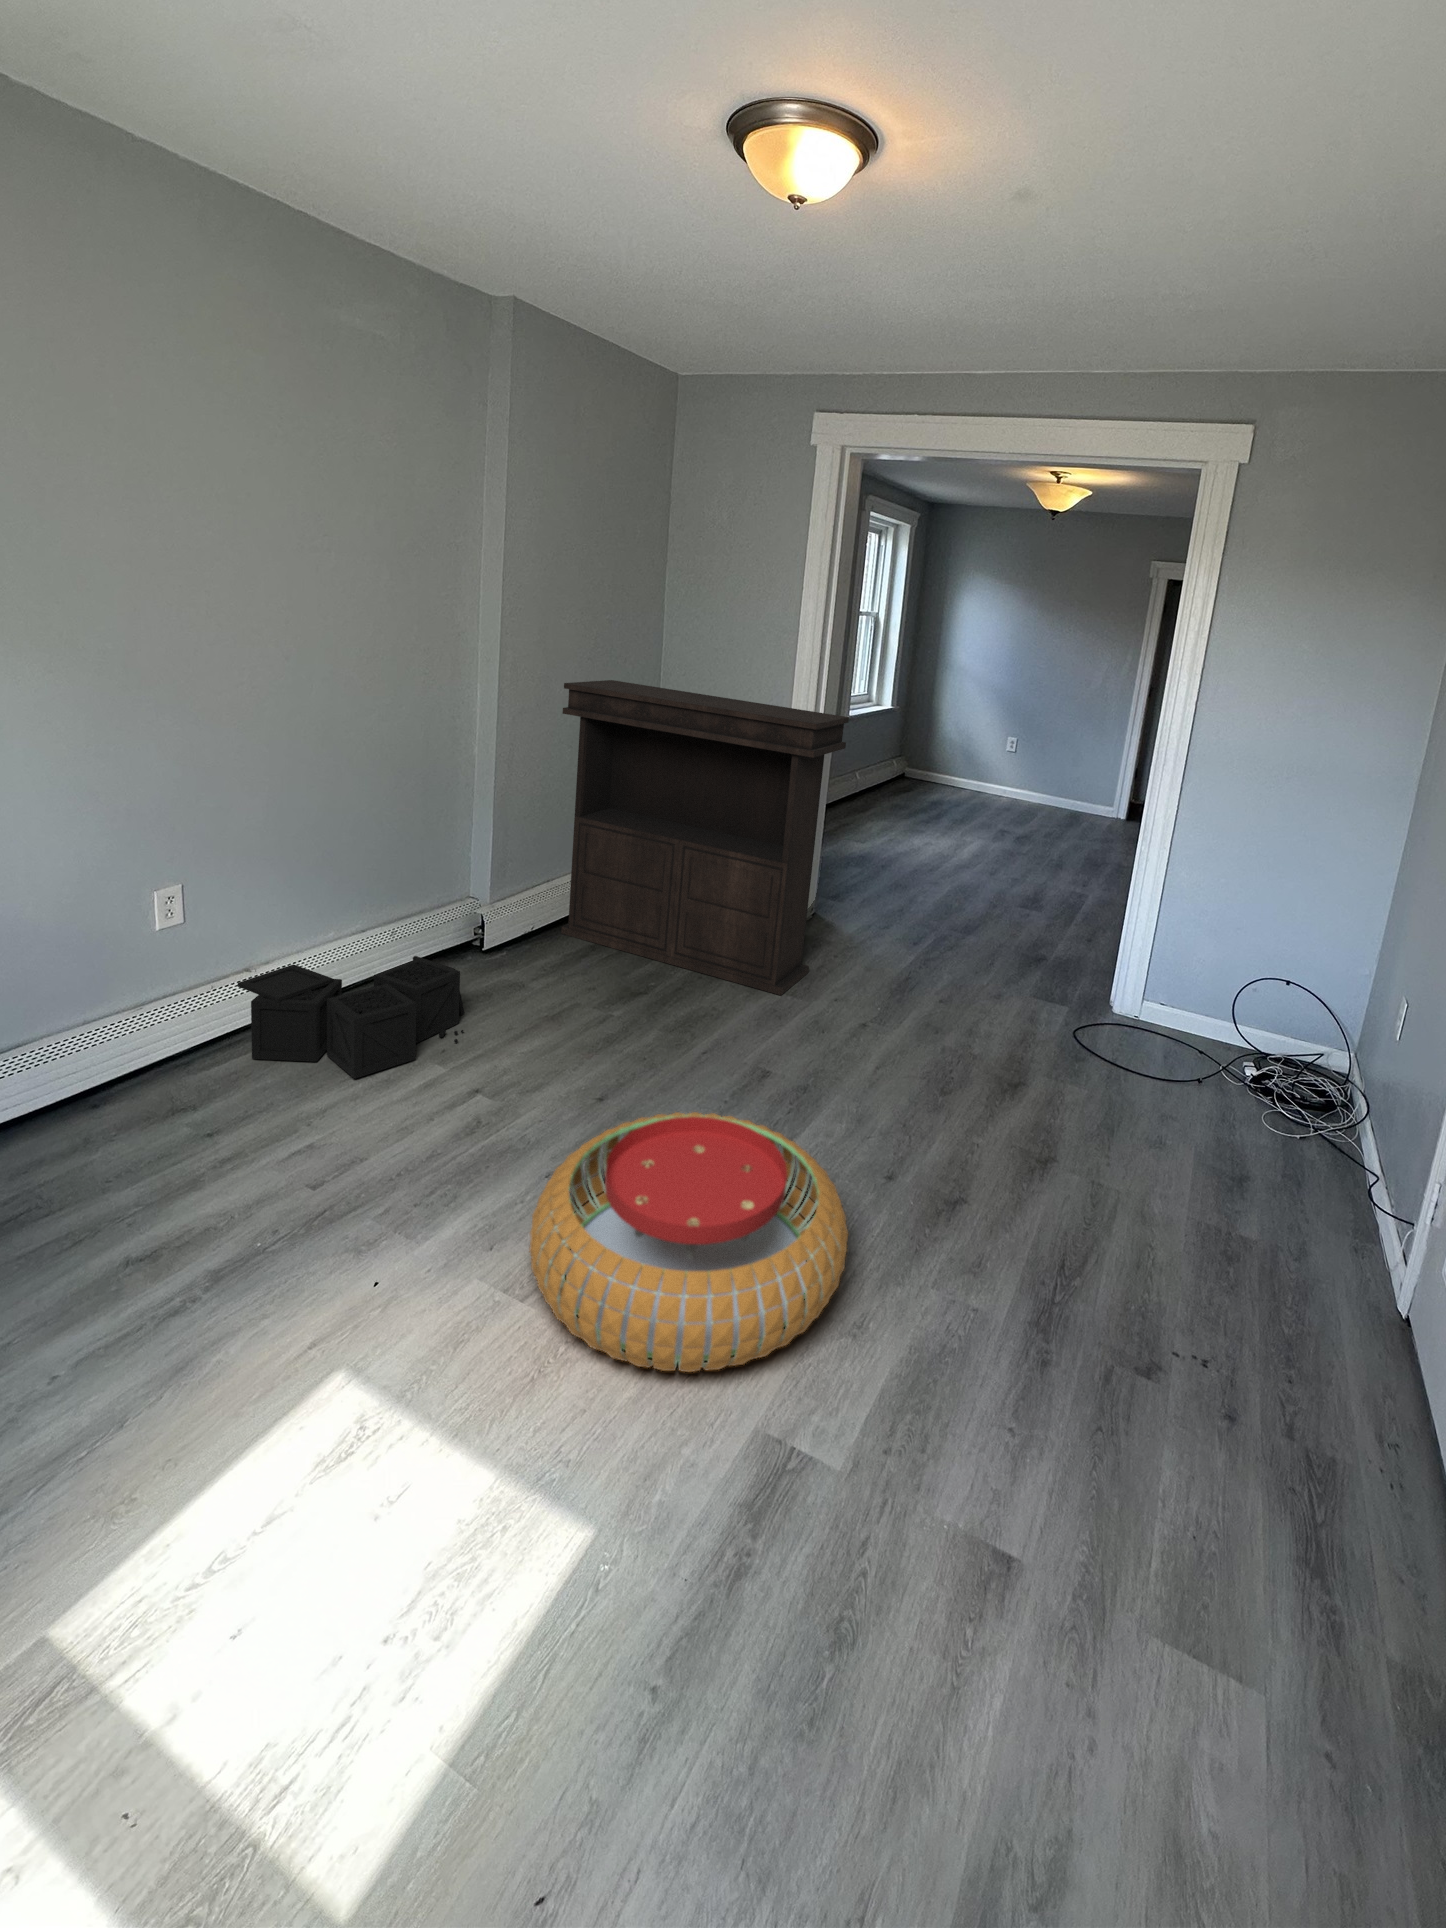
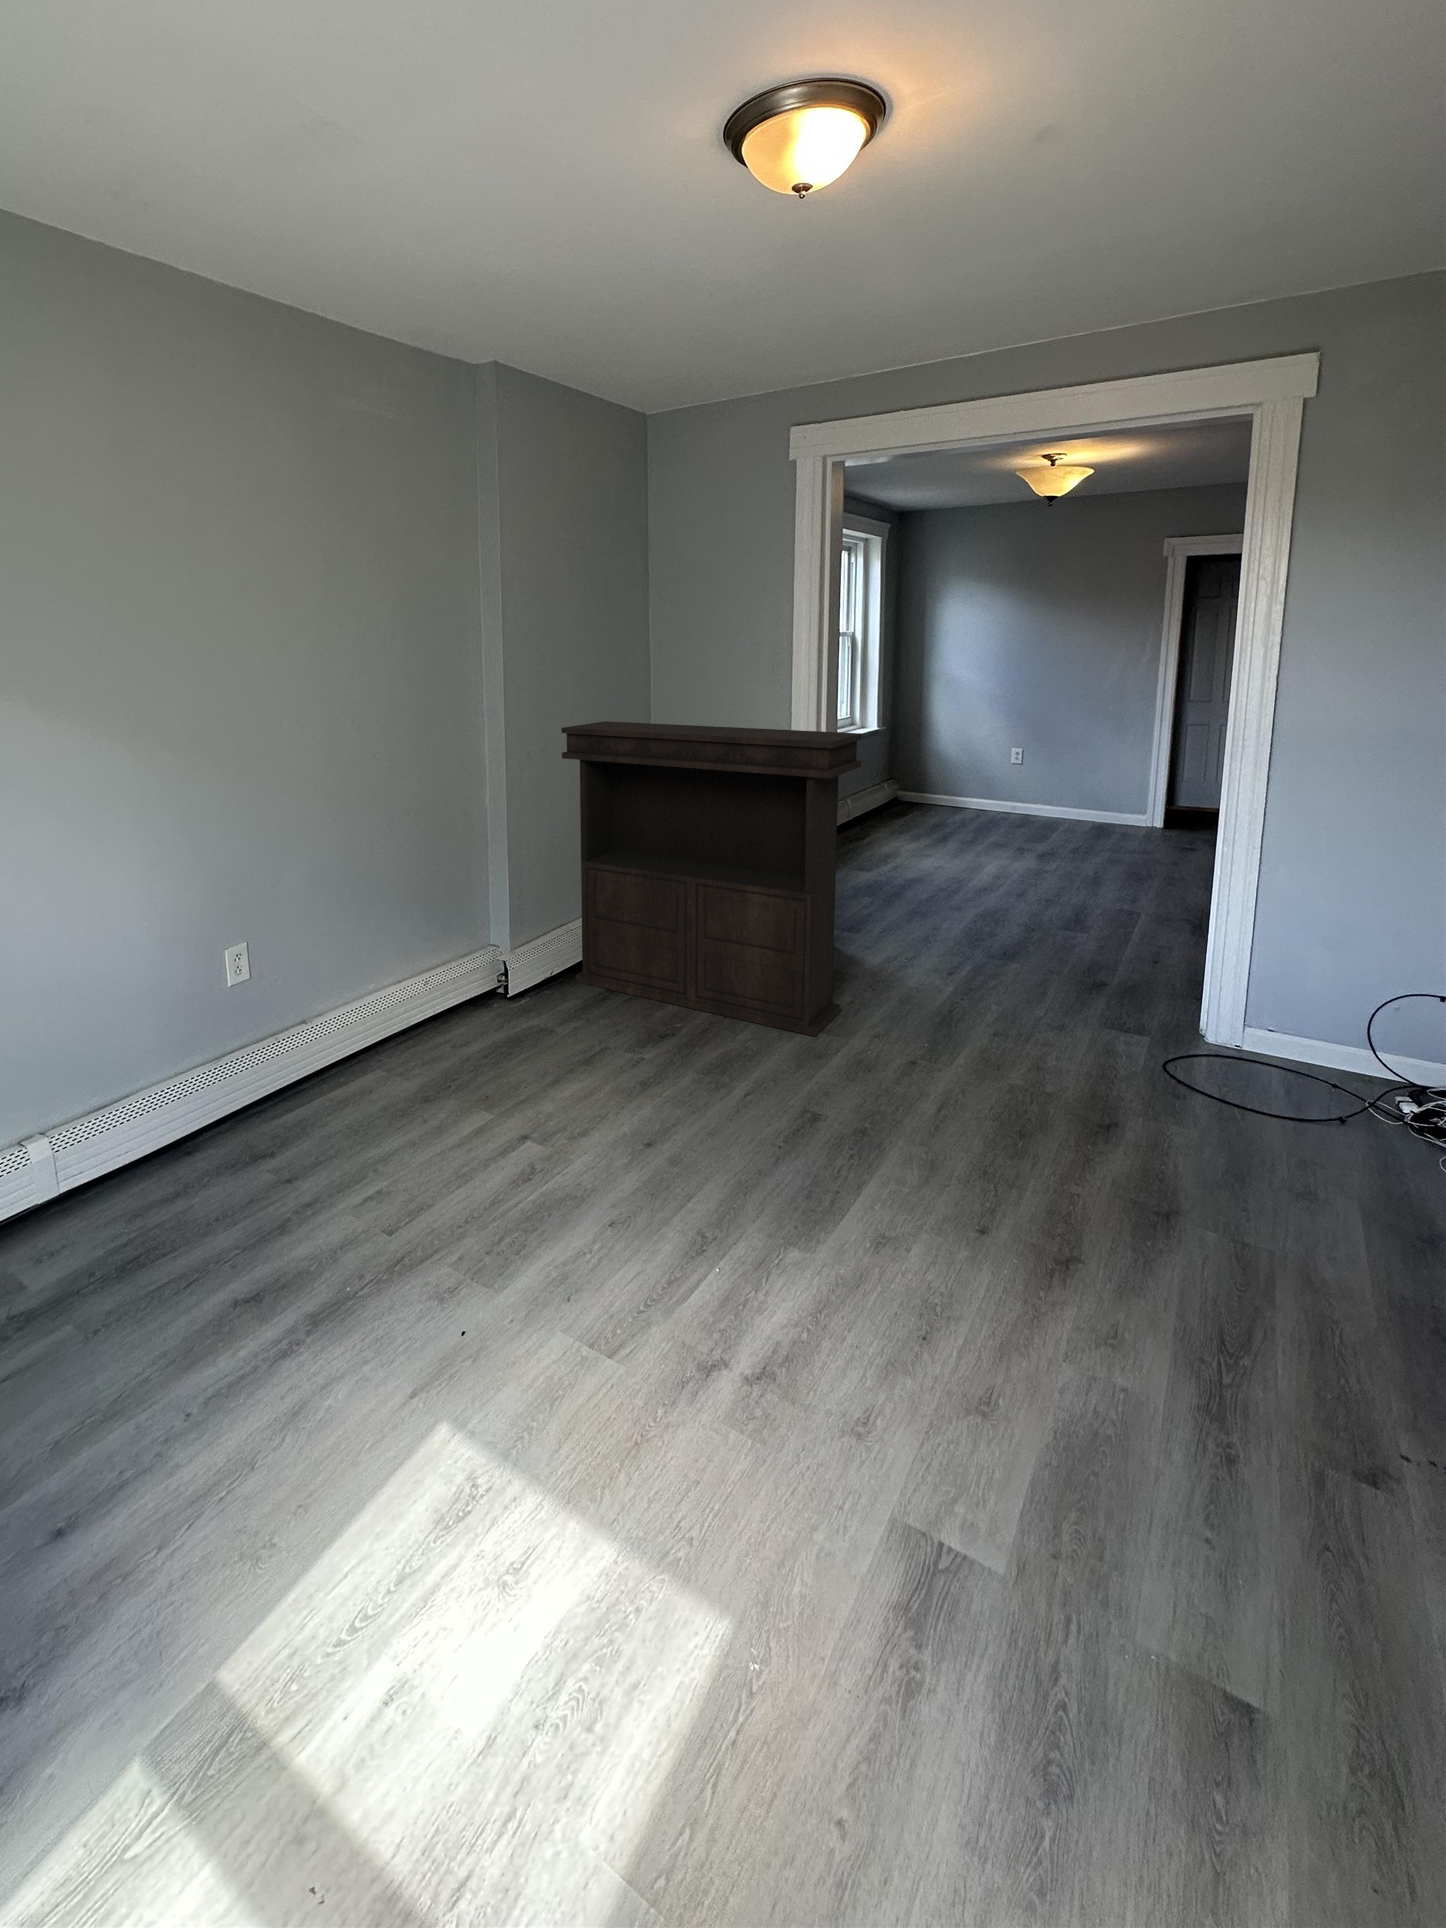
storage bin: present [238,956,464,1079] -> none [292,1008,500,1131]
pouf: present [529,1112,848,1372] -> none [609,1160,961,1446]

